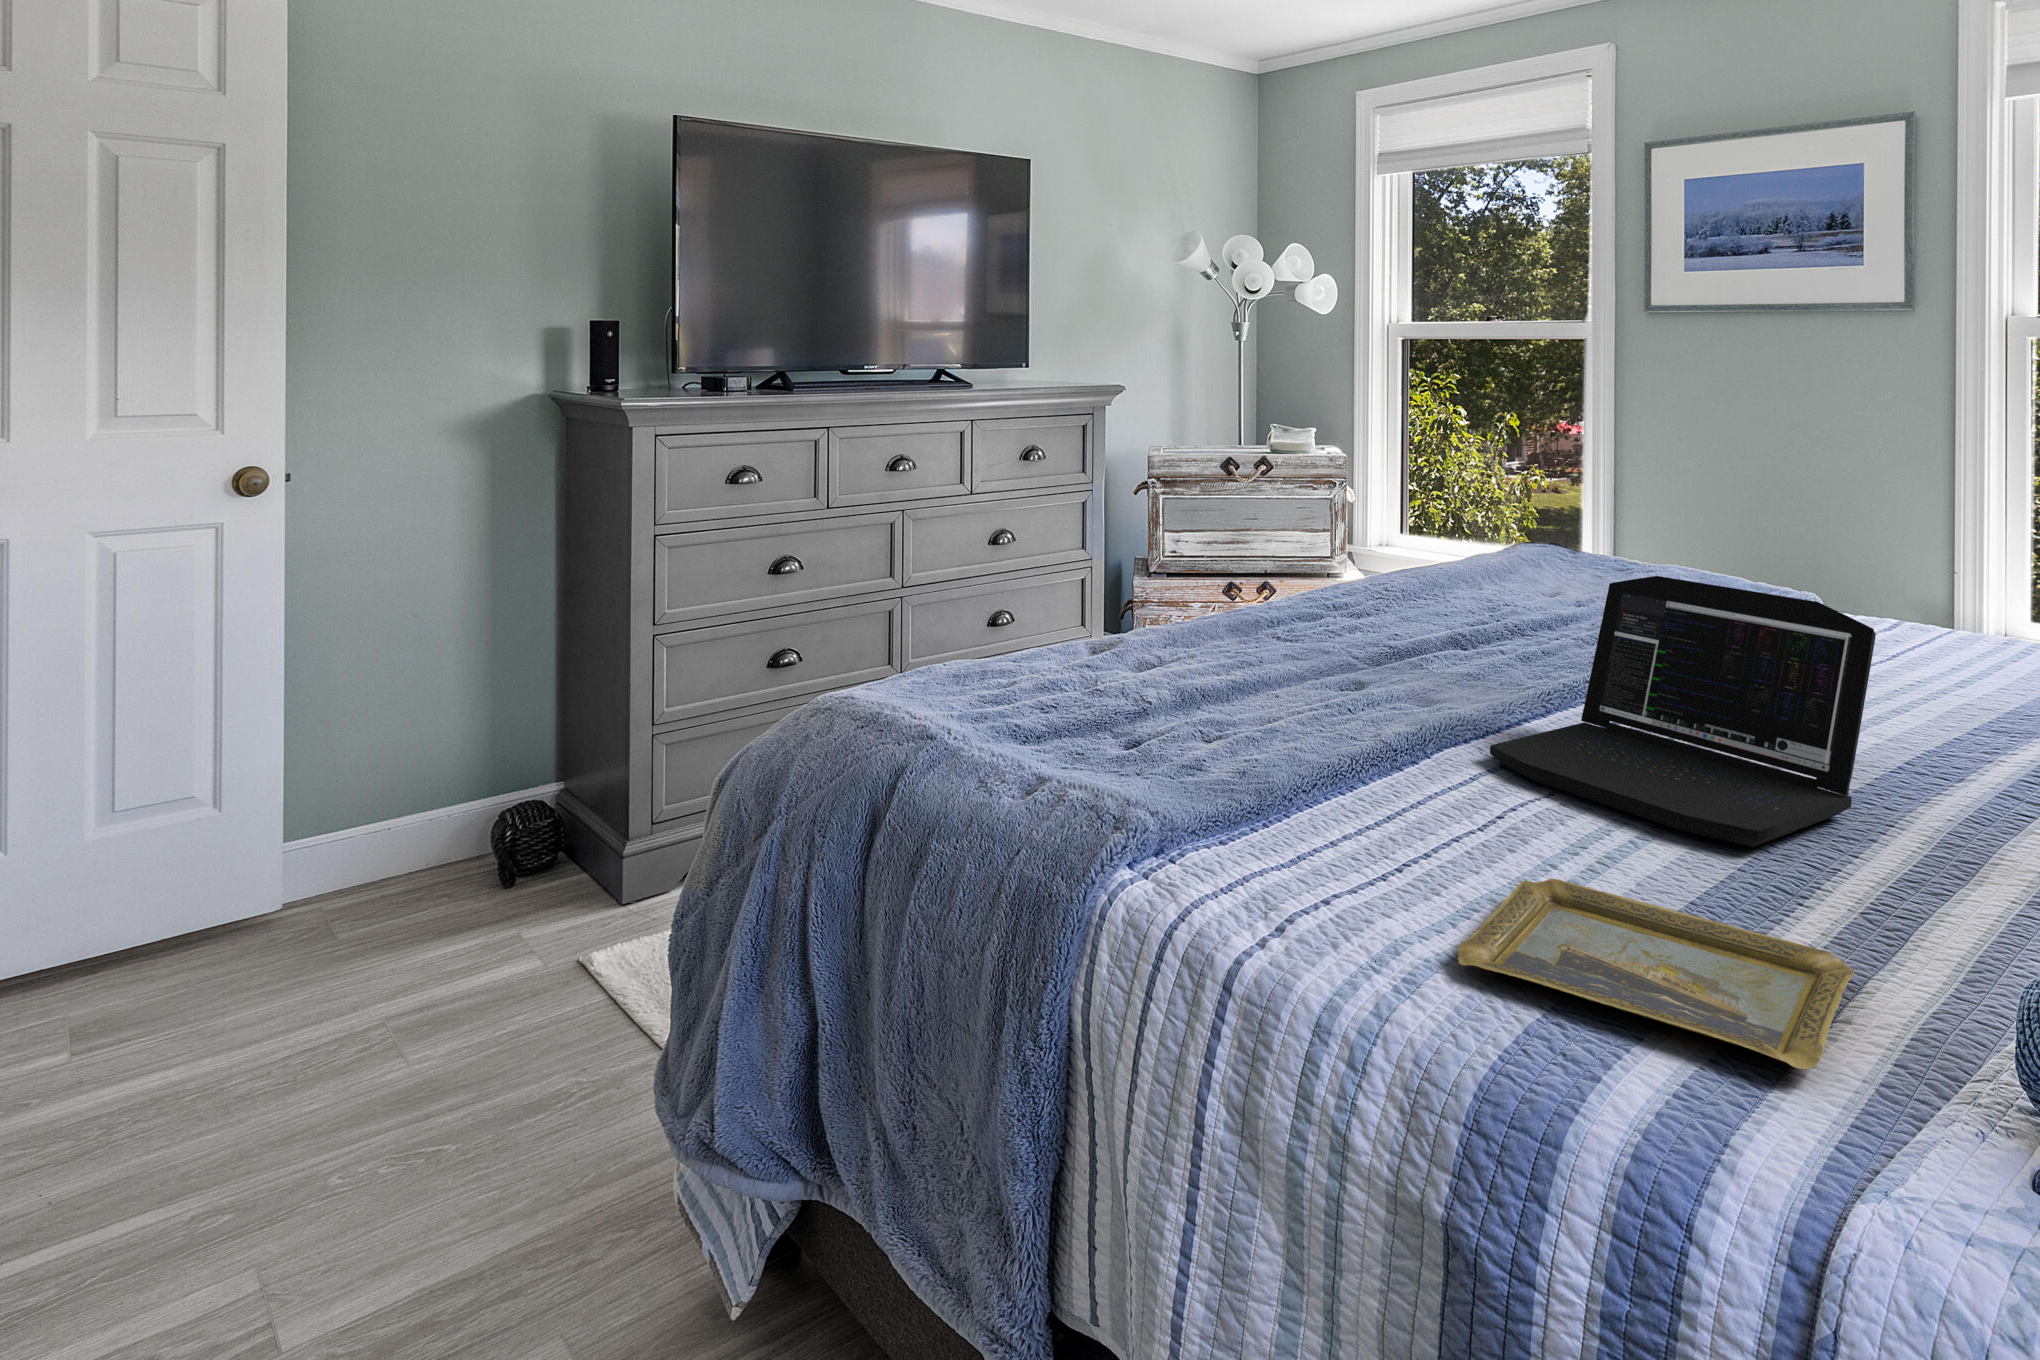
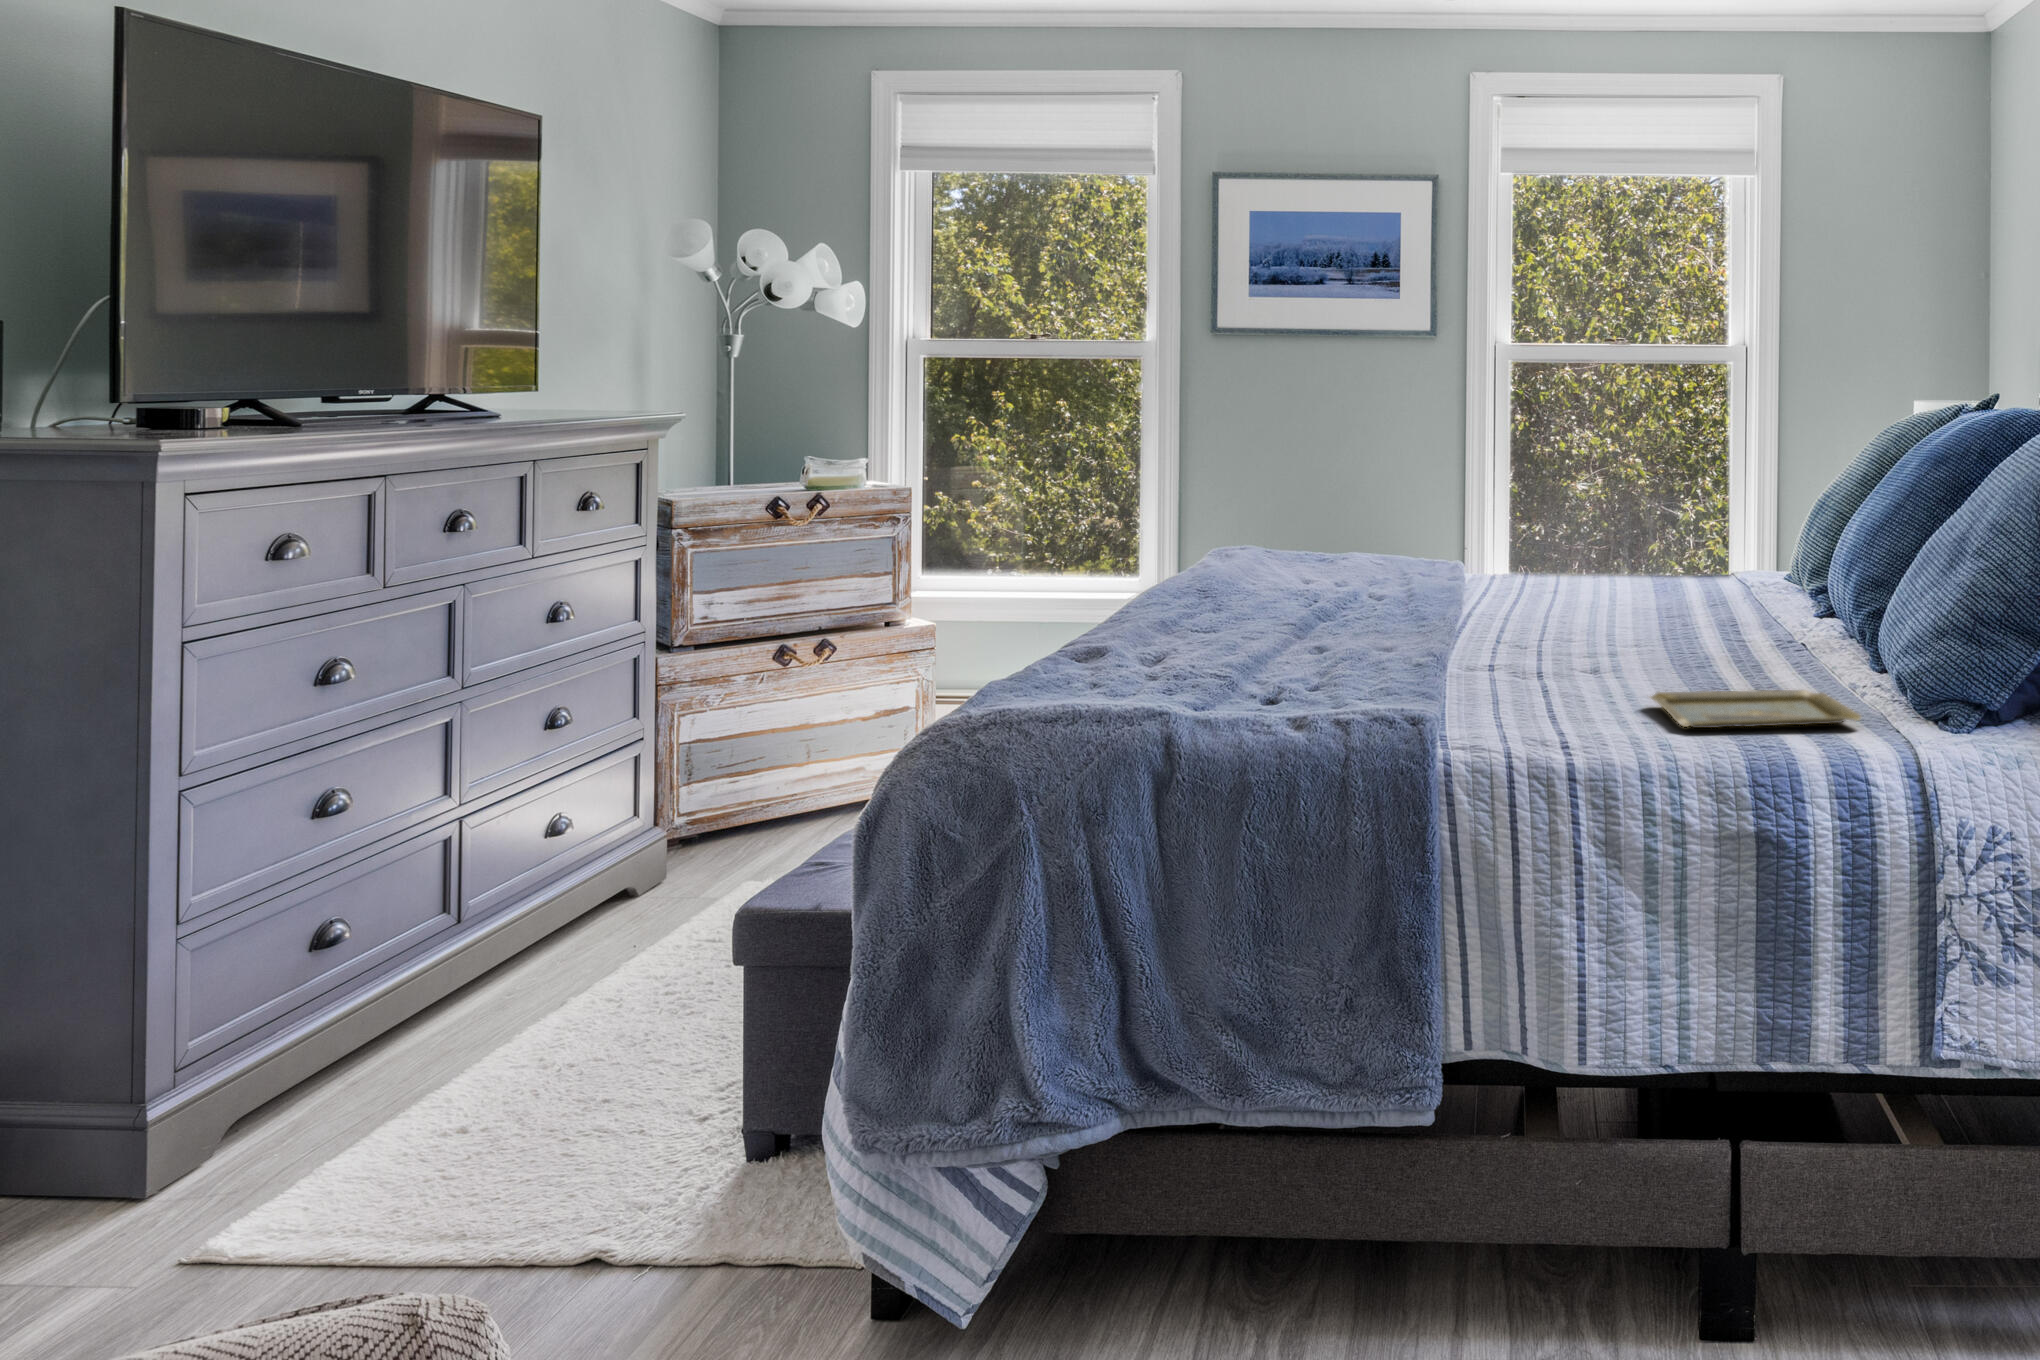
laptop: present [1490,576,1876,847] -> none [1495,526,1703,673]

